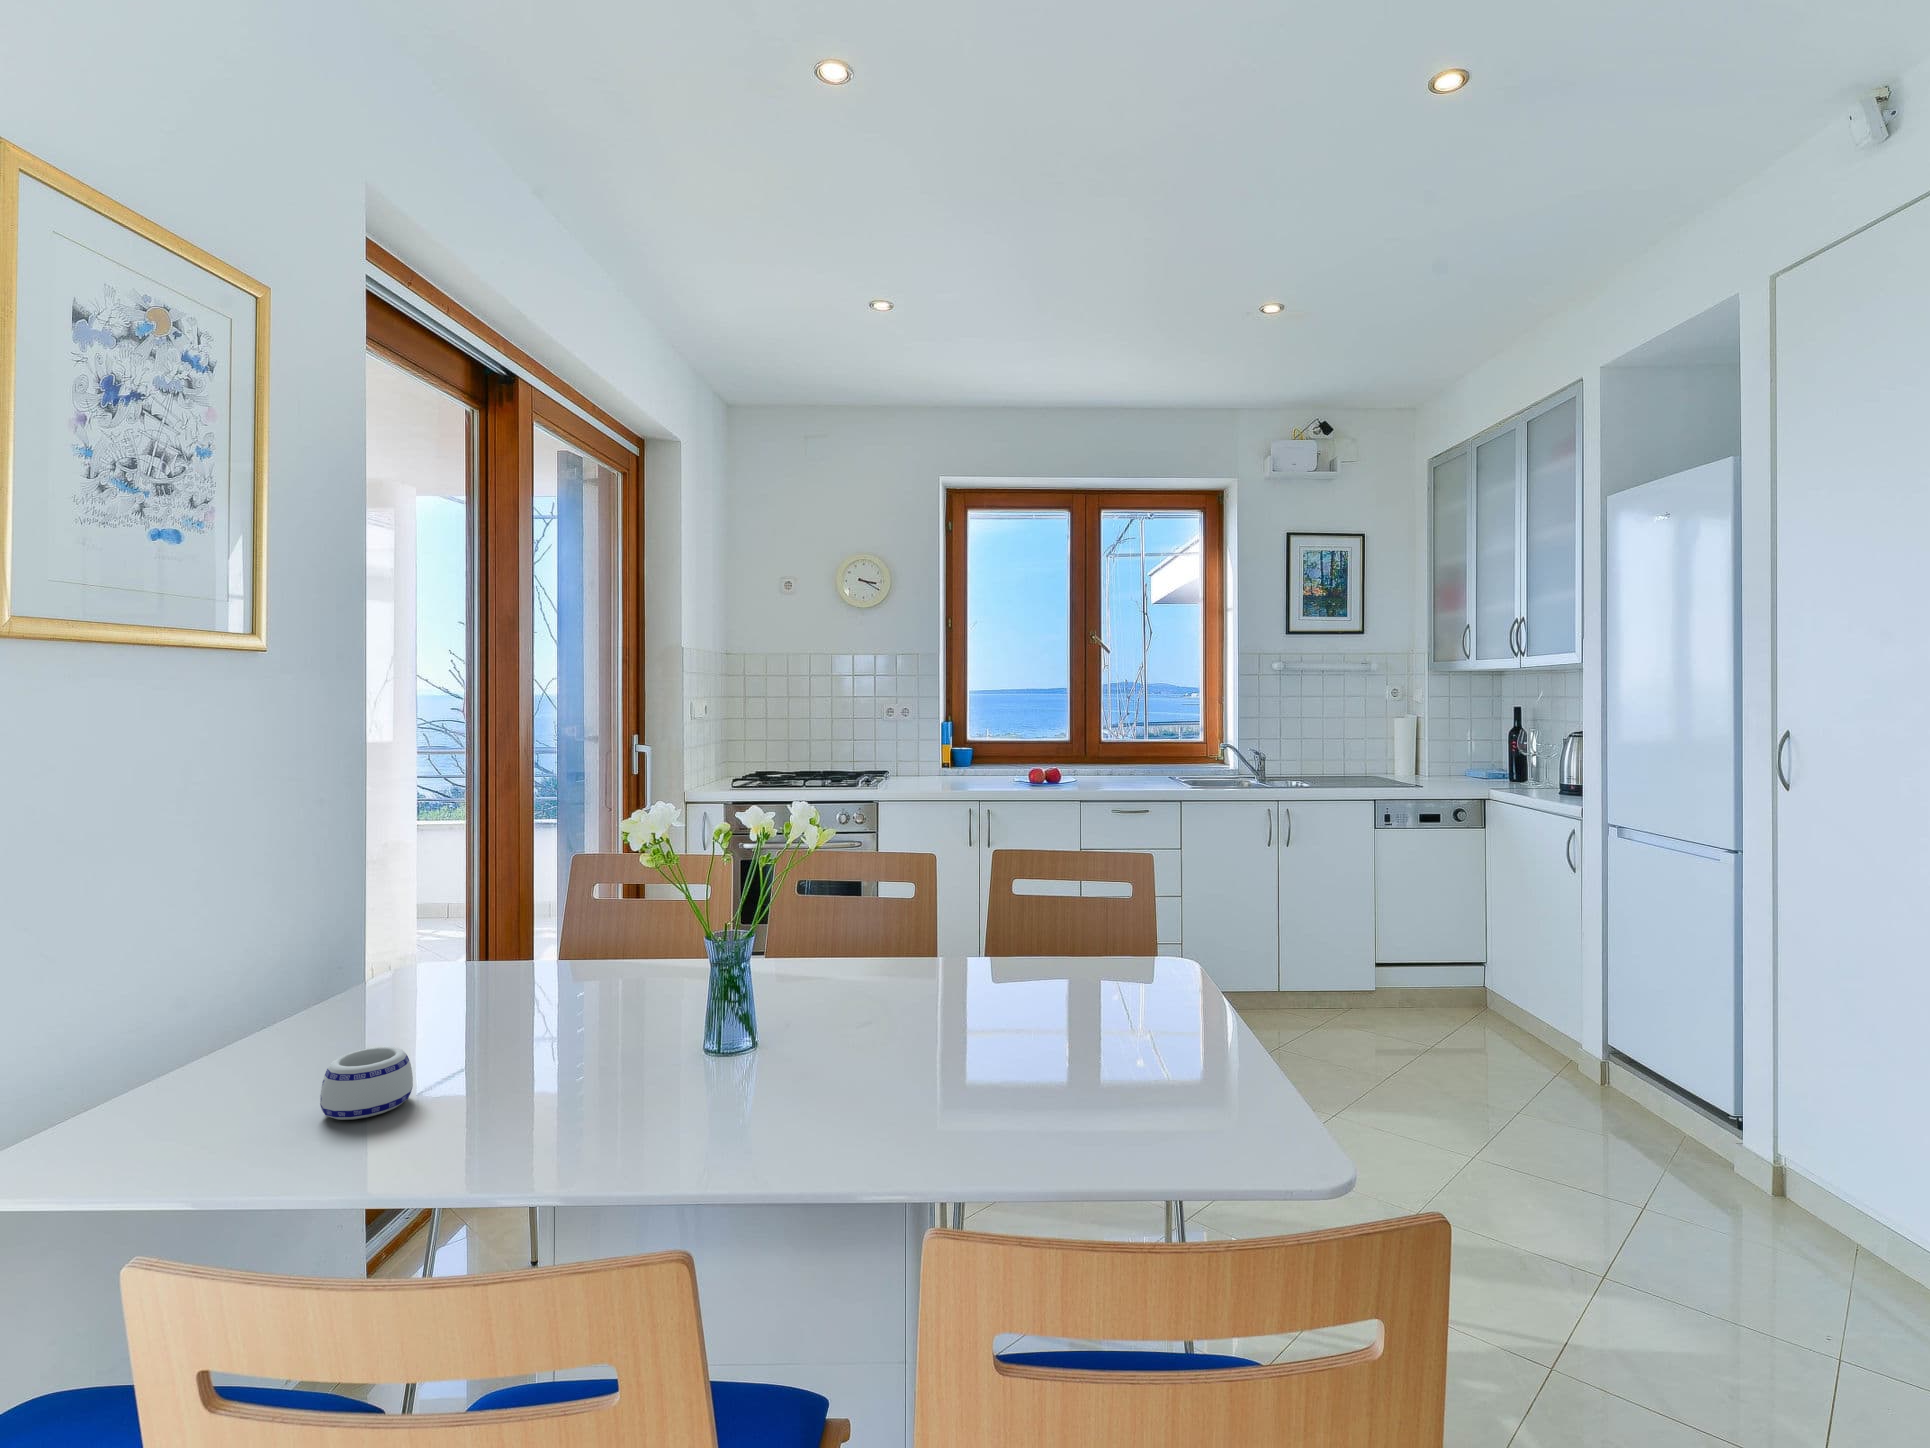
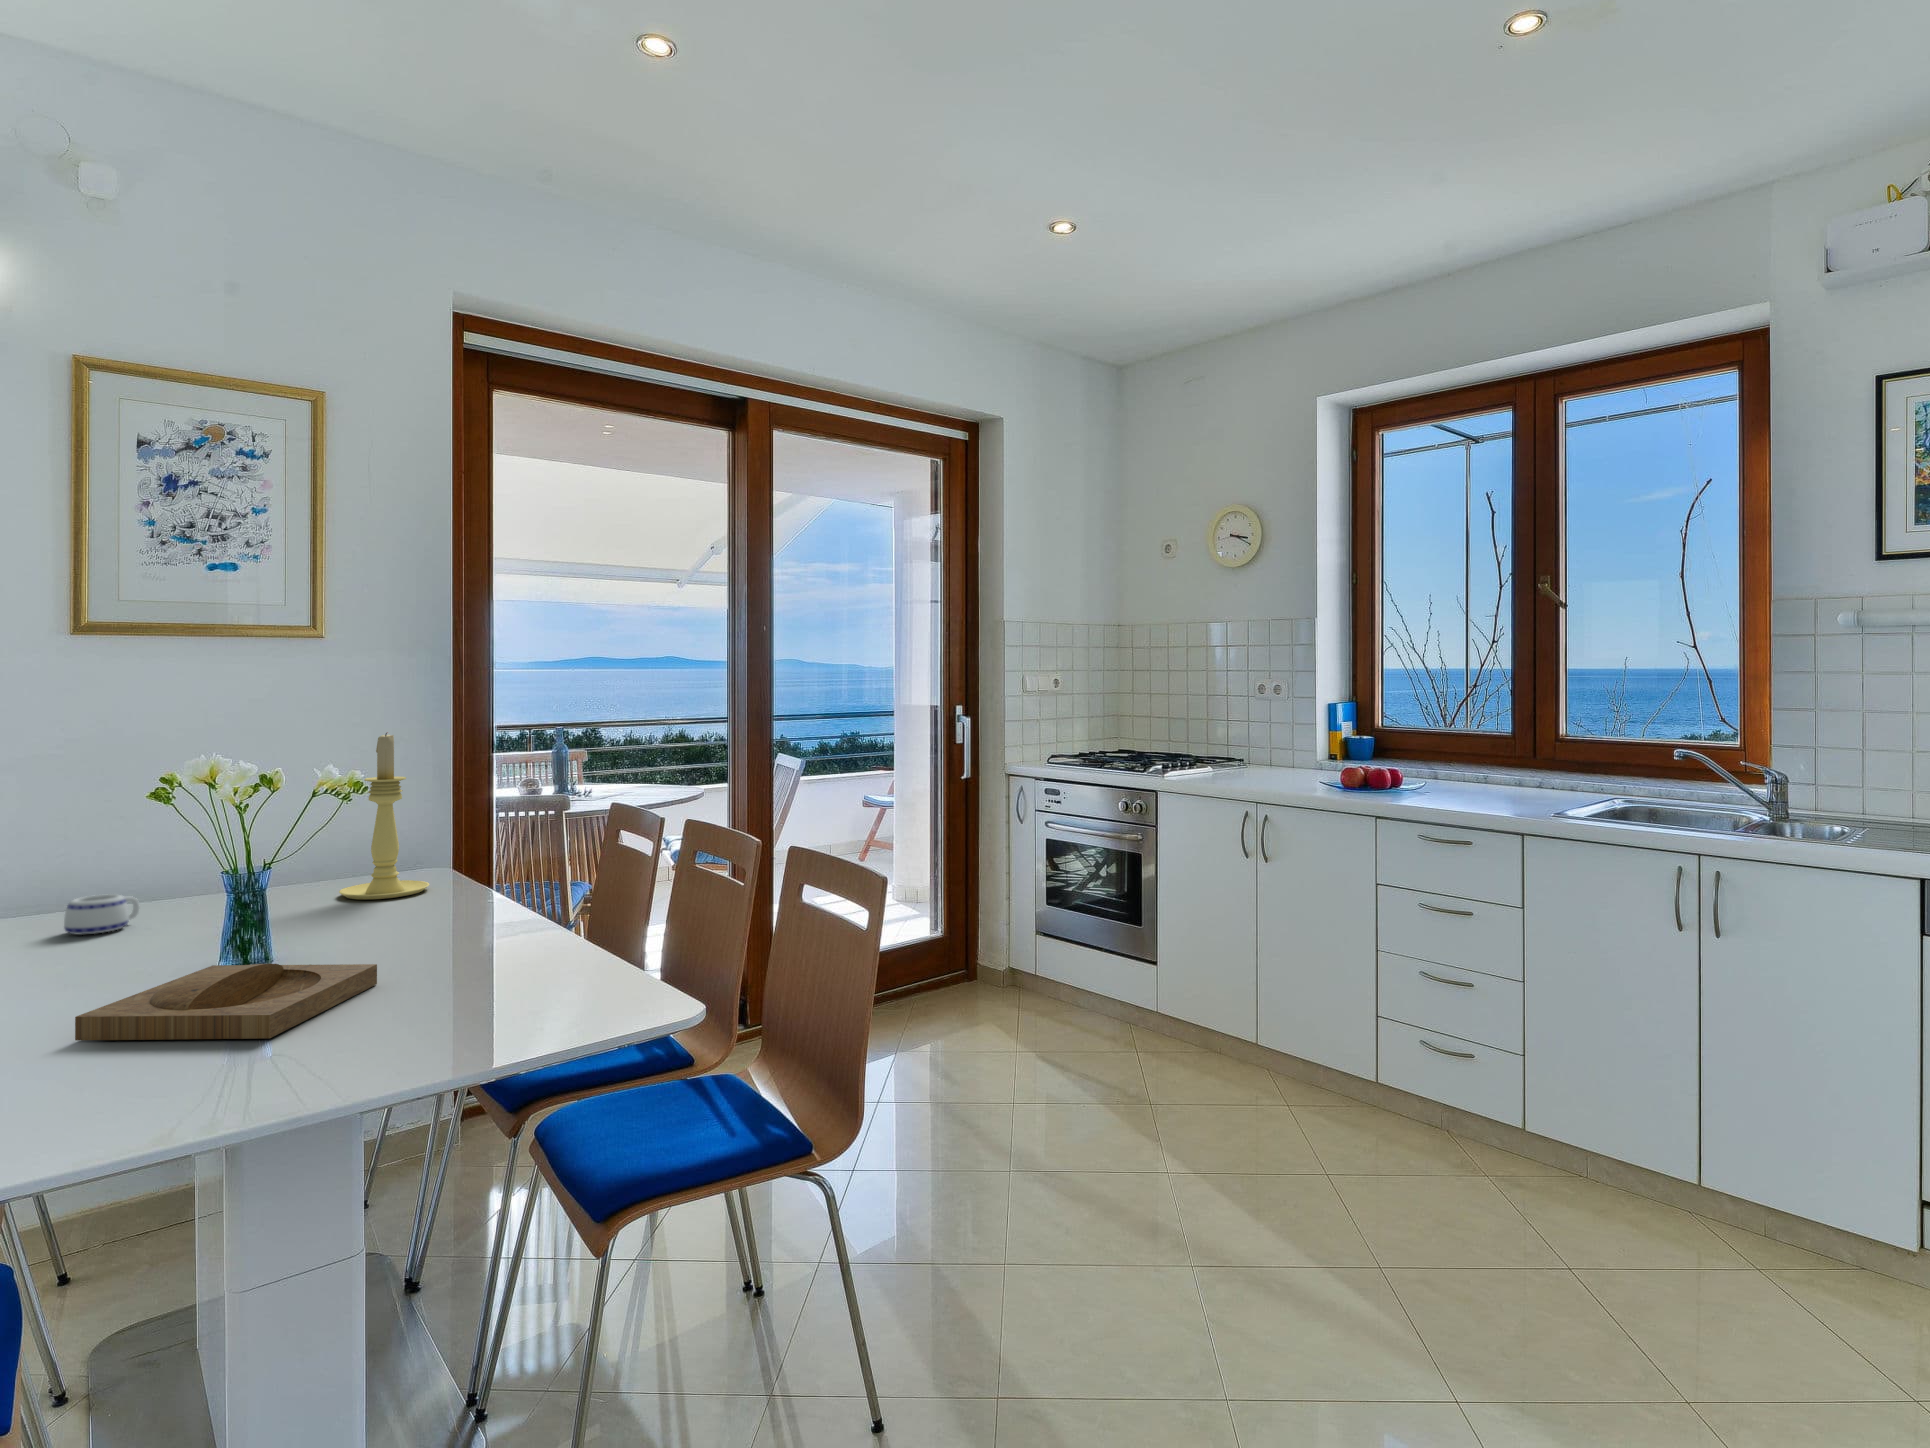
candle holder: none [474,779,586,999] -> present [339,733,429,900]
tray: none [848,998,1104,1118] -> present [75,964,377,1040]

